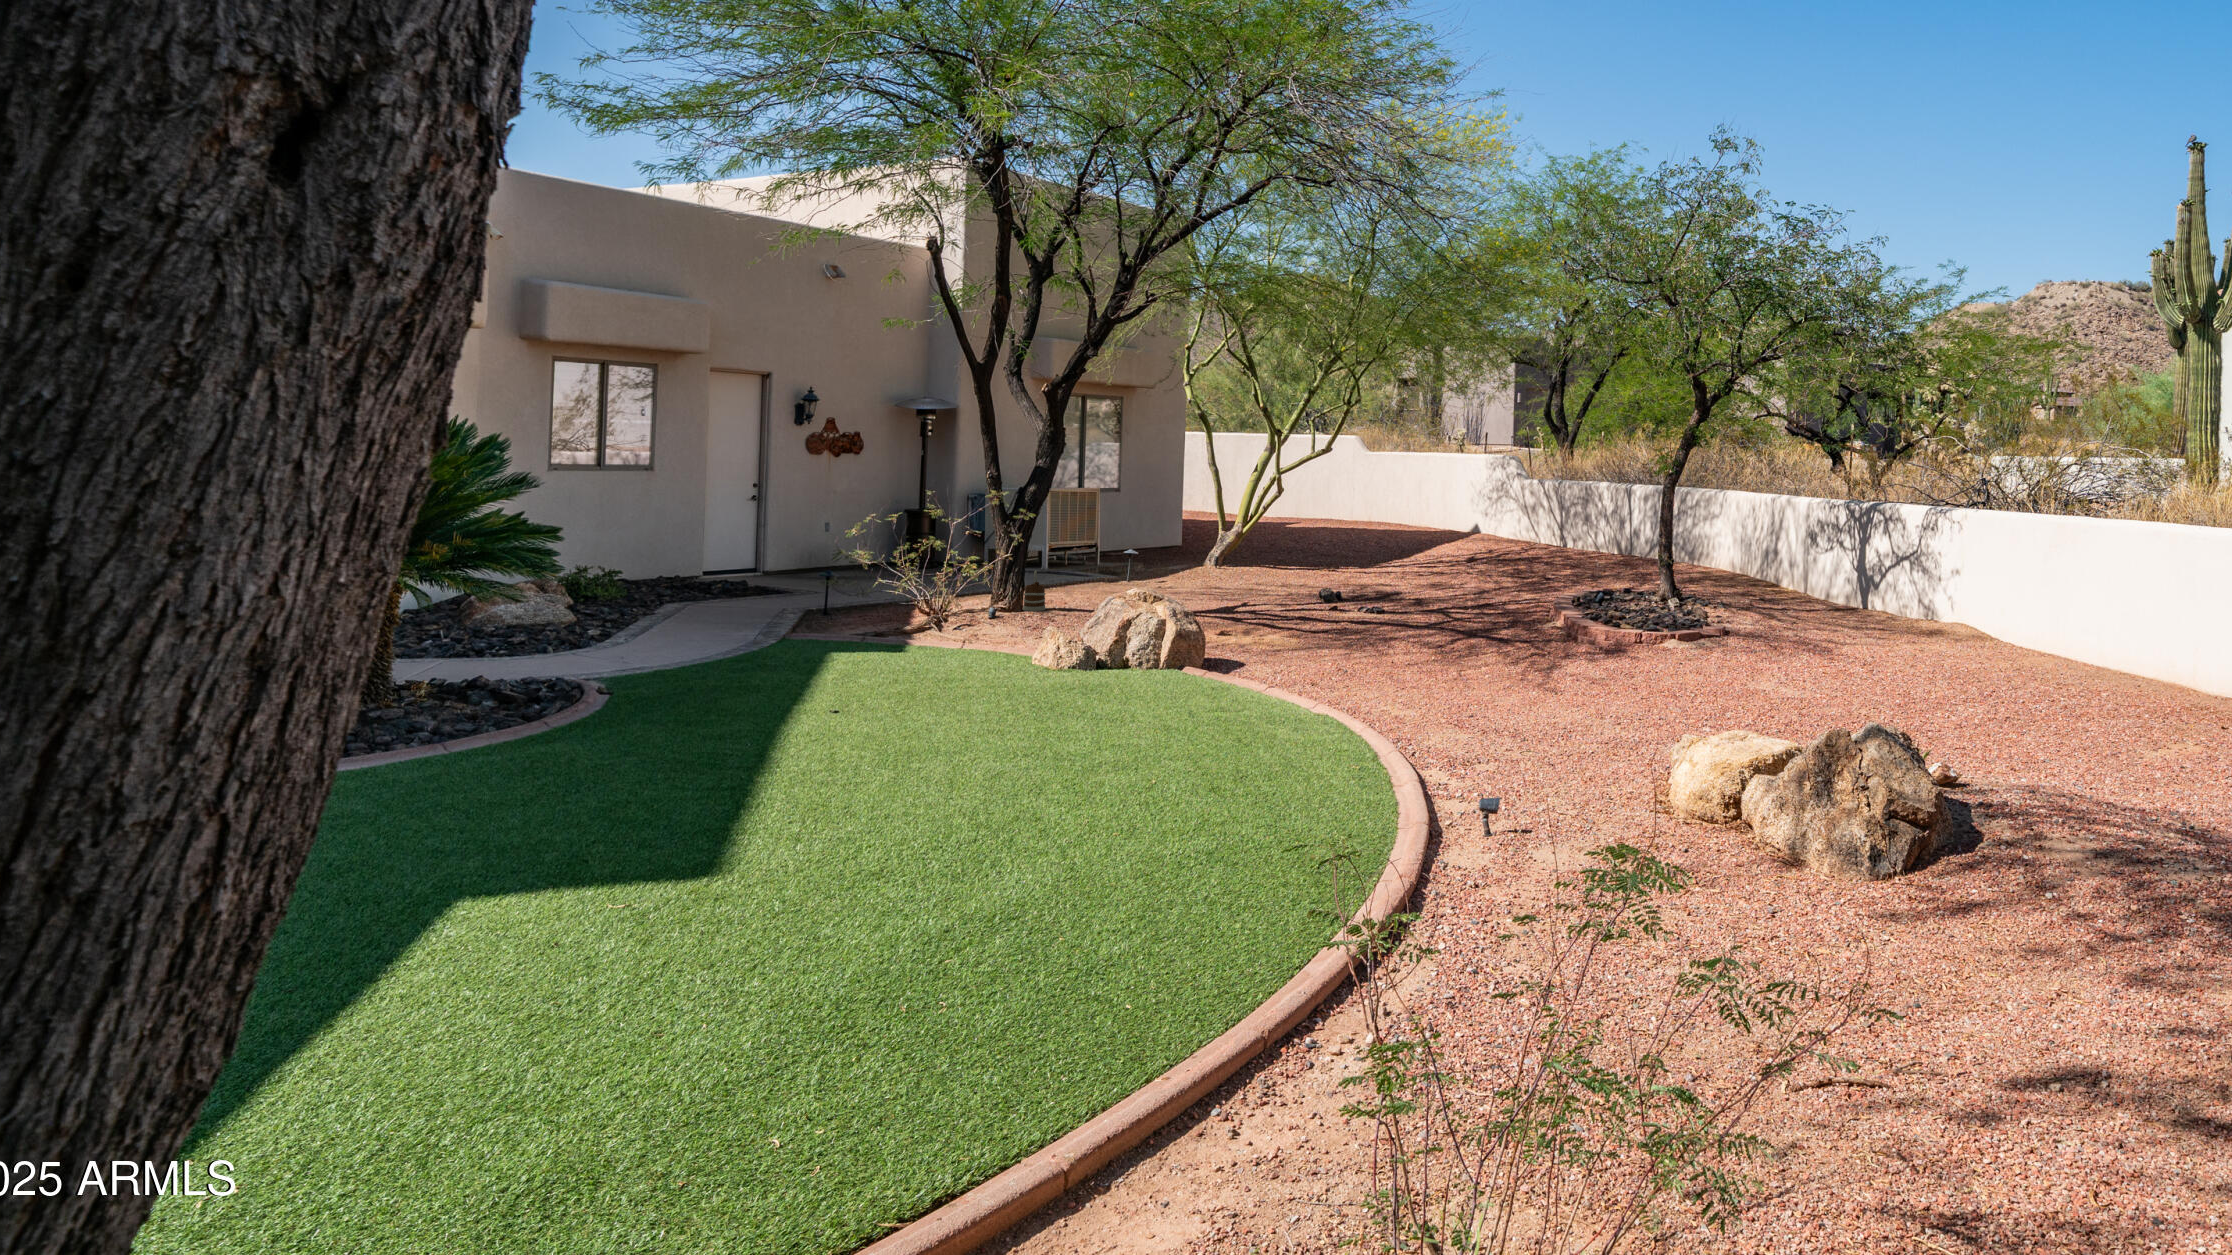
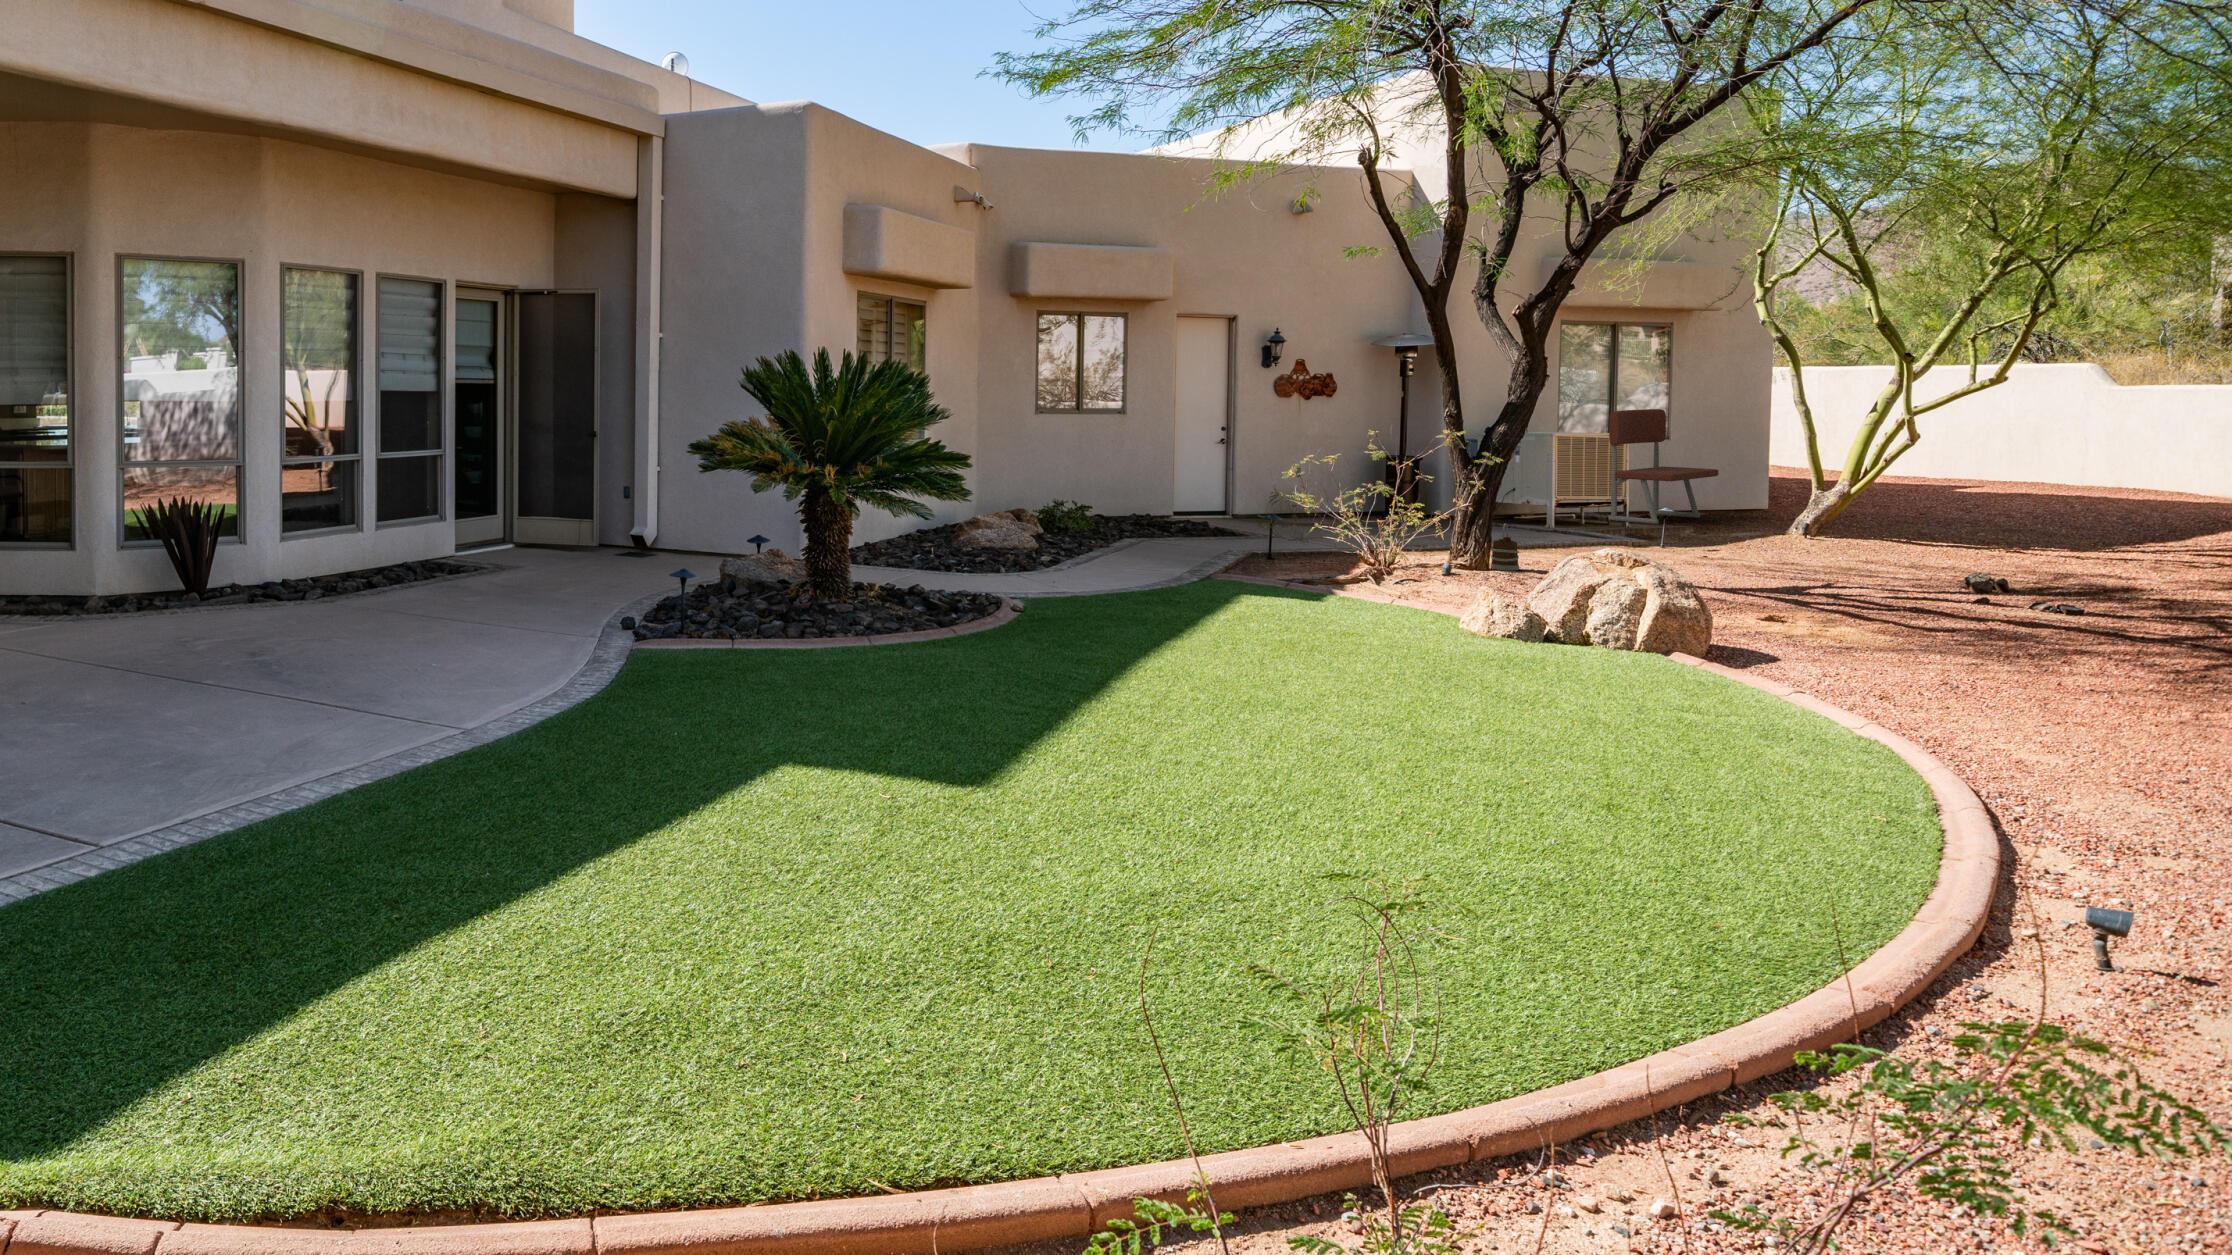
bench: none [1087,472,1160,564] -> present [1609,409,1718,524]

